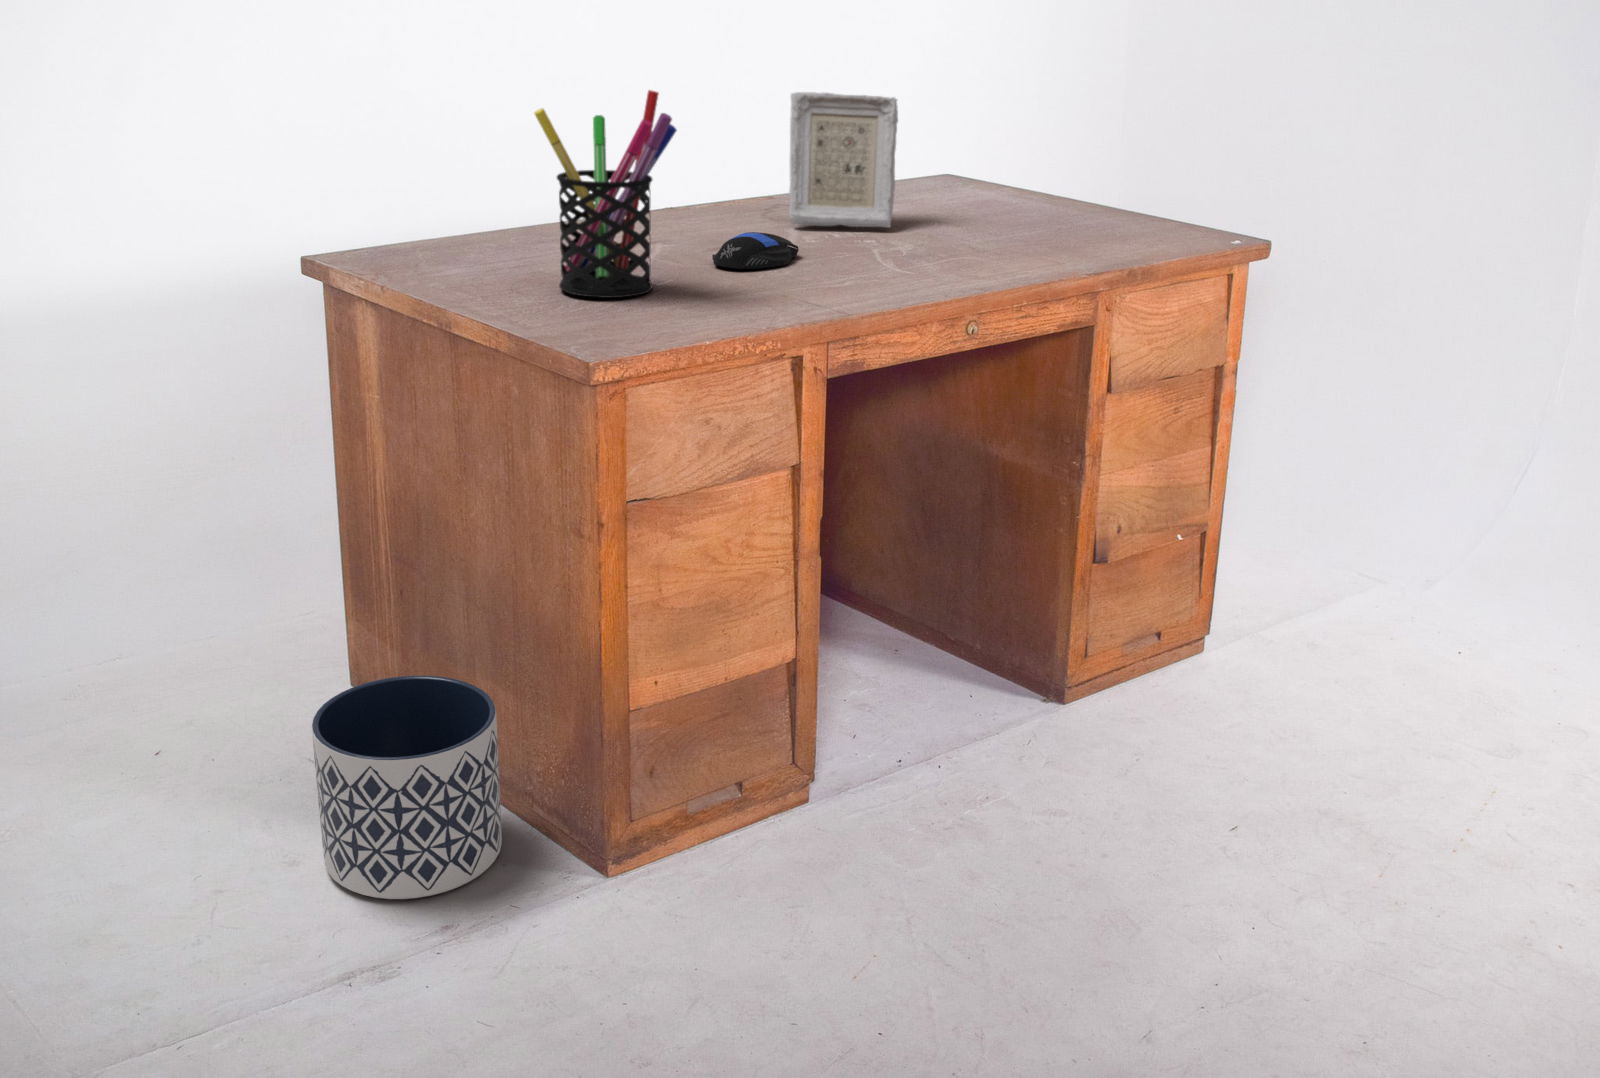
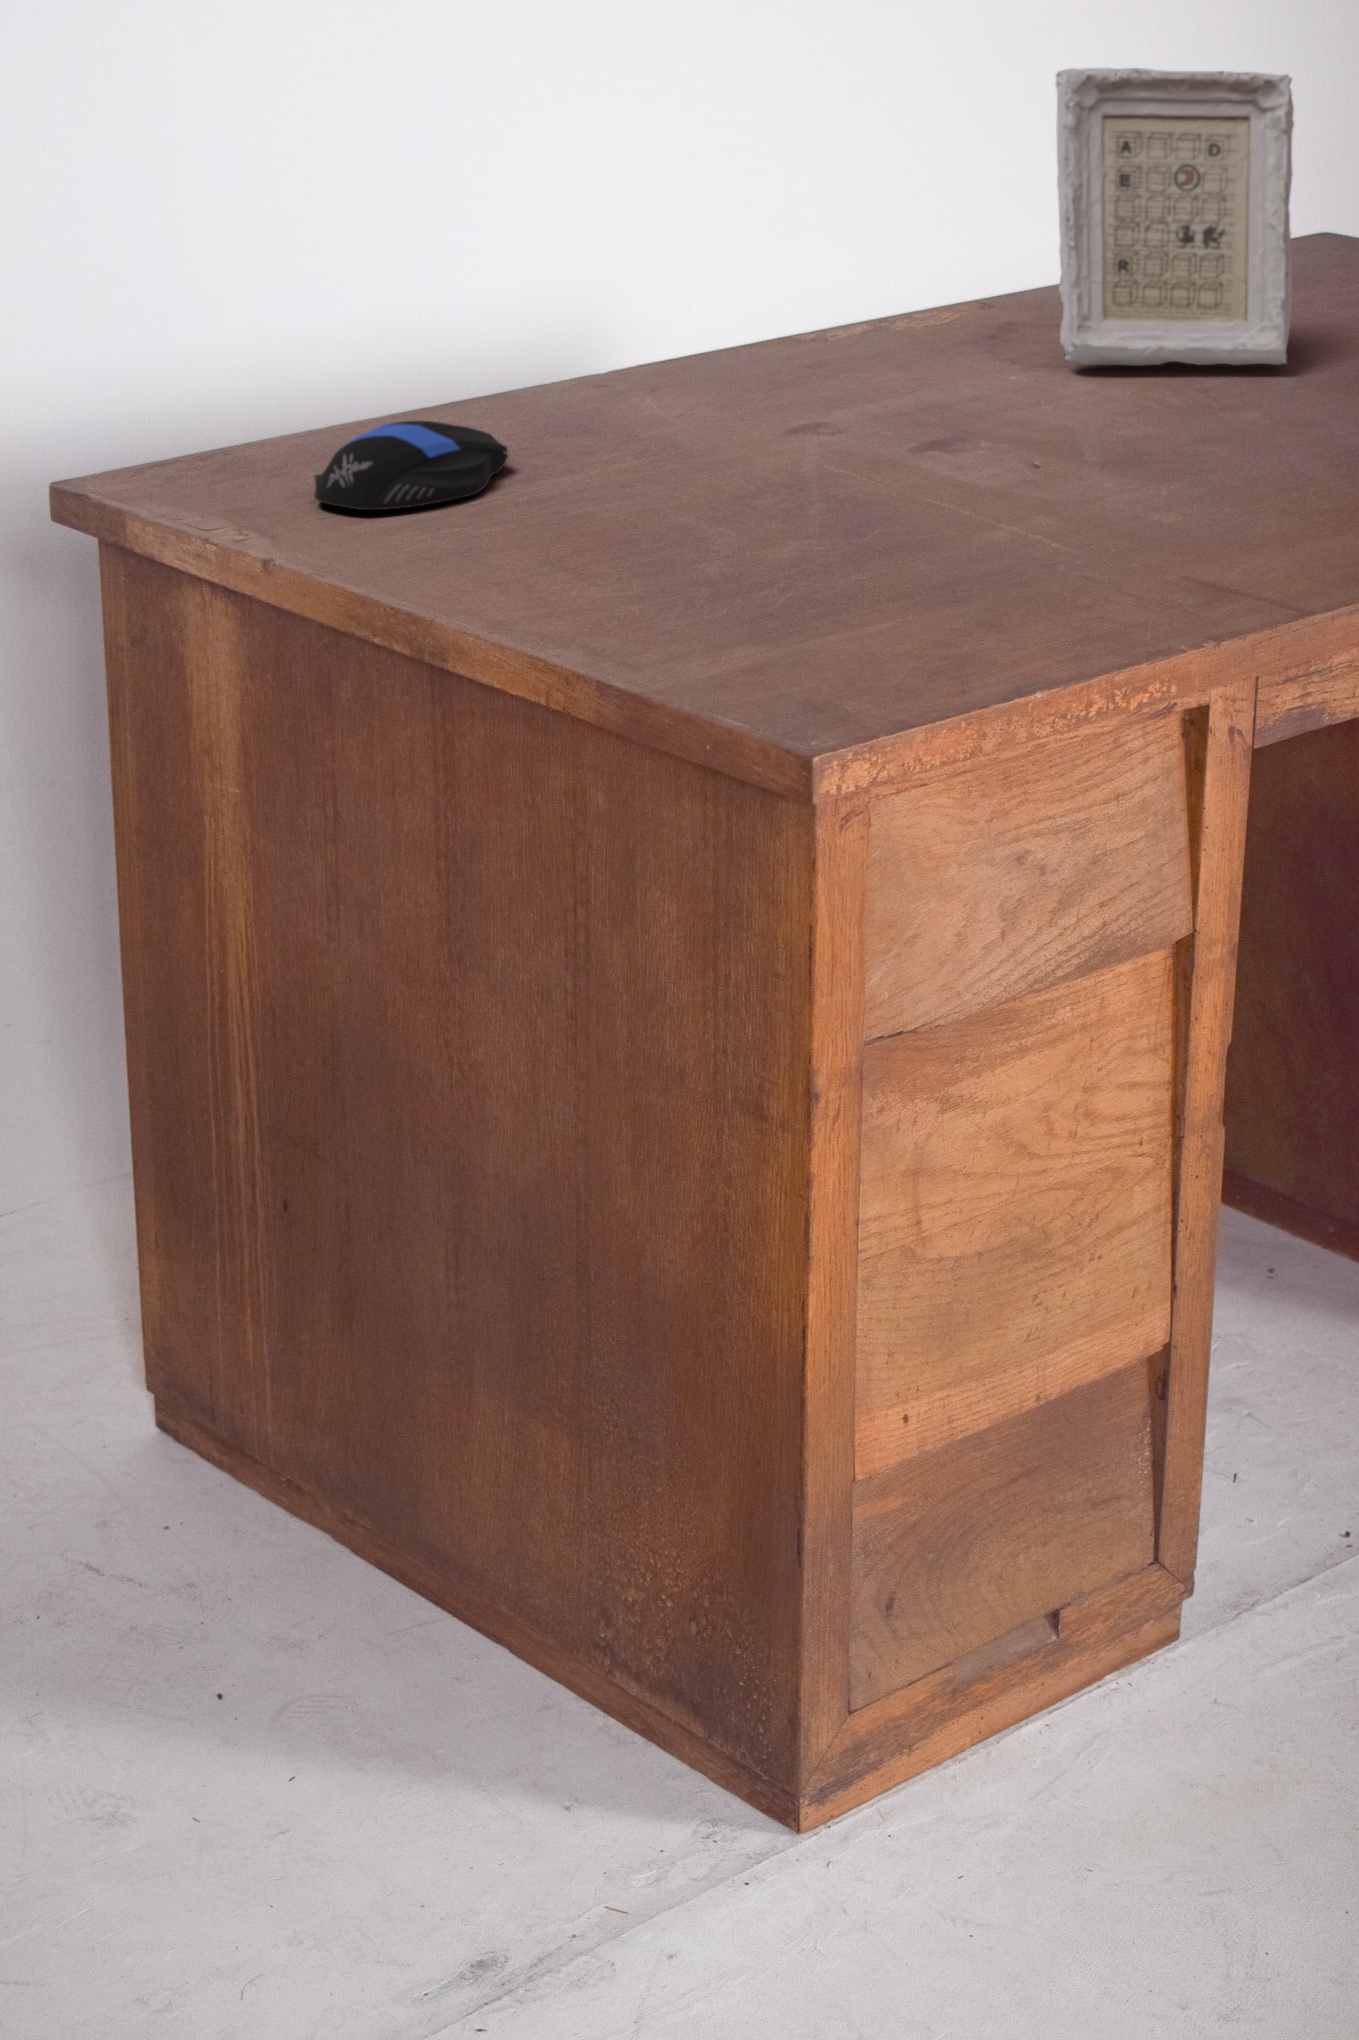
pen holder: present [534,90,677,298] -> none [601,119,918,581]
computer mouse: present [712,232,799,269] -> present [315,421,509,510]
planter: present [312,675,502,899] -> none [166,1402,555,1896]

